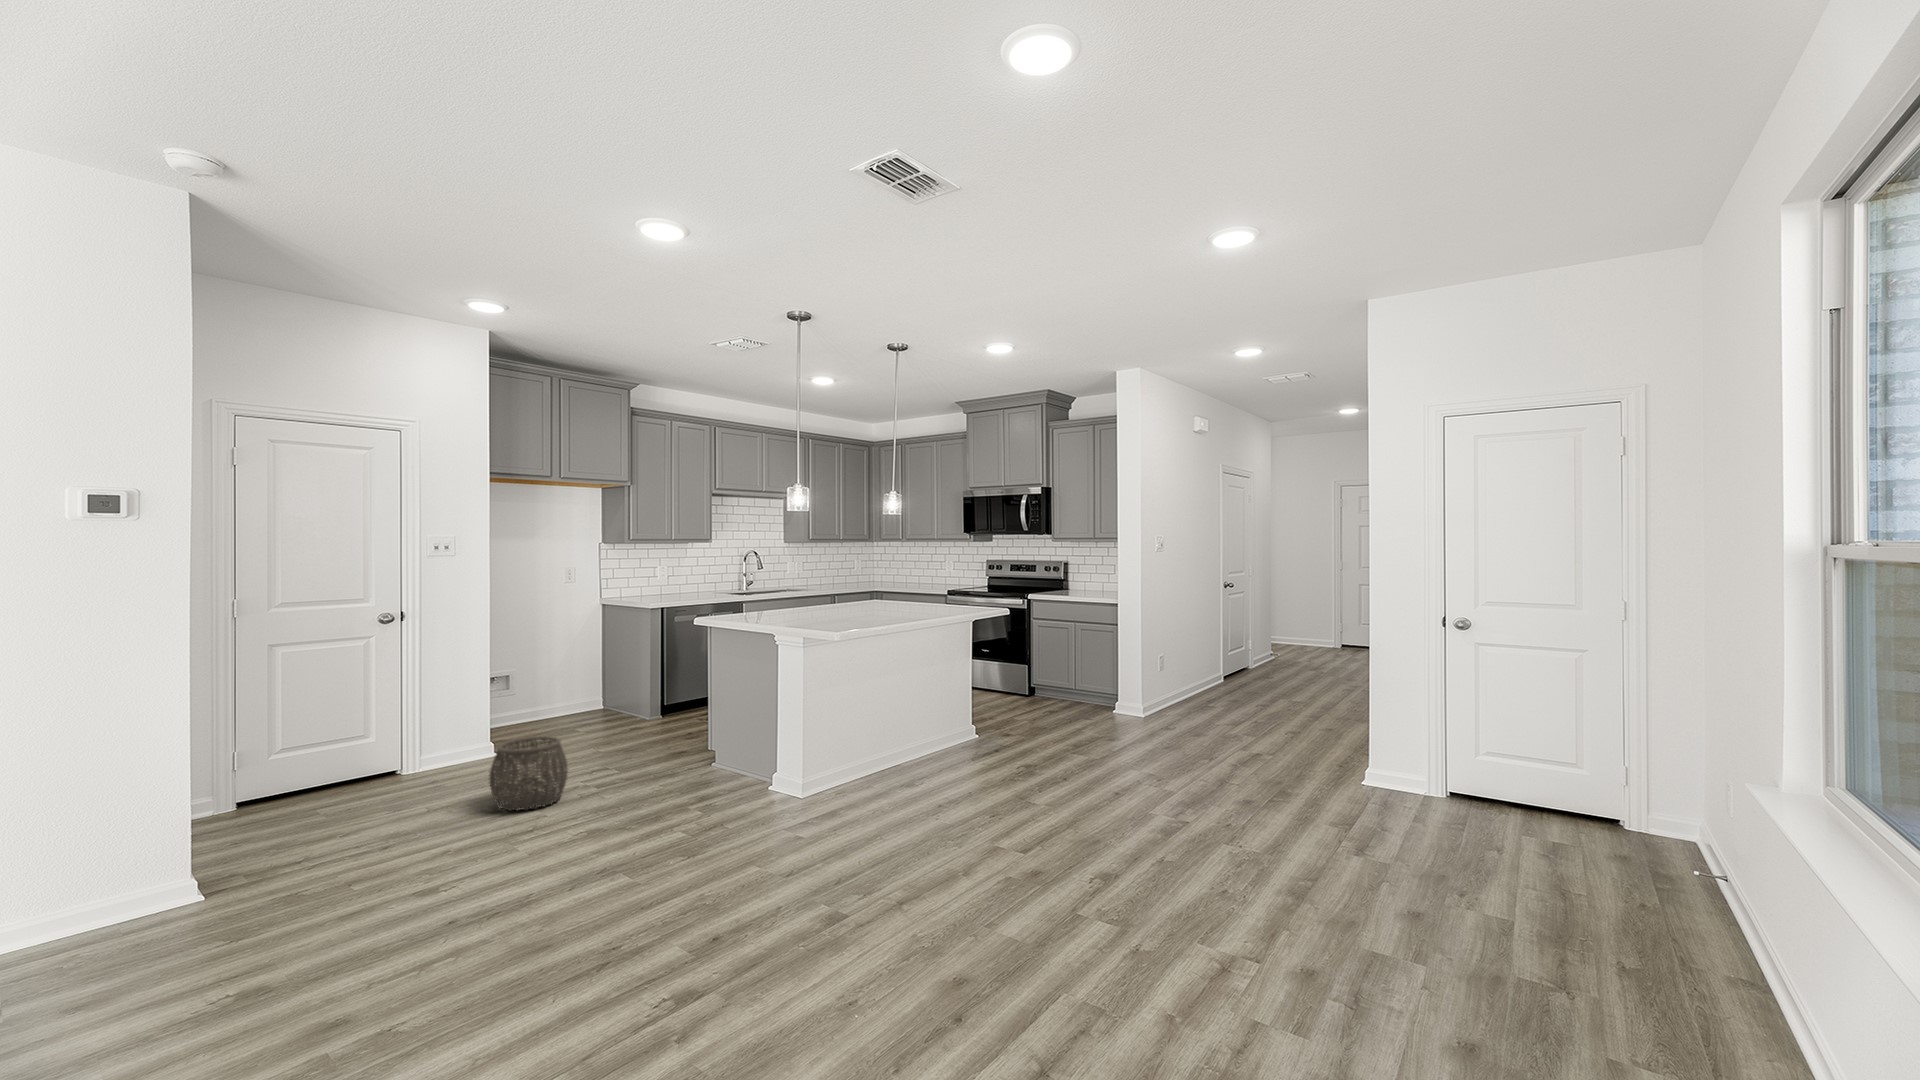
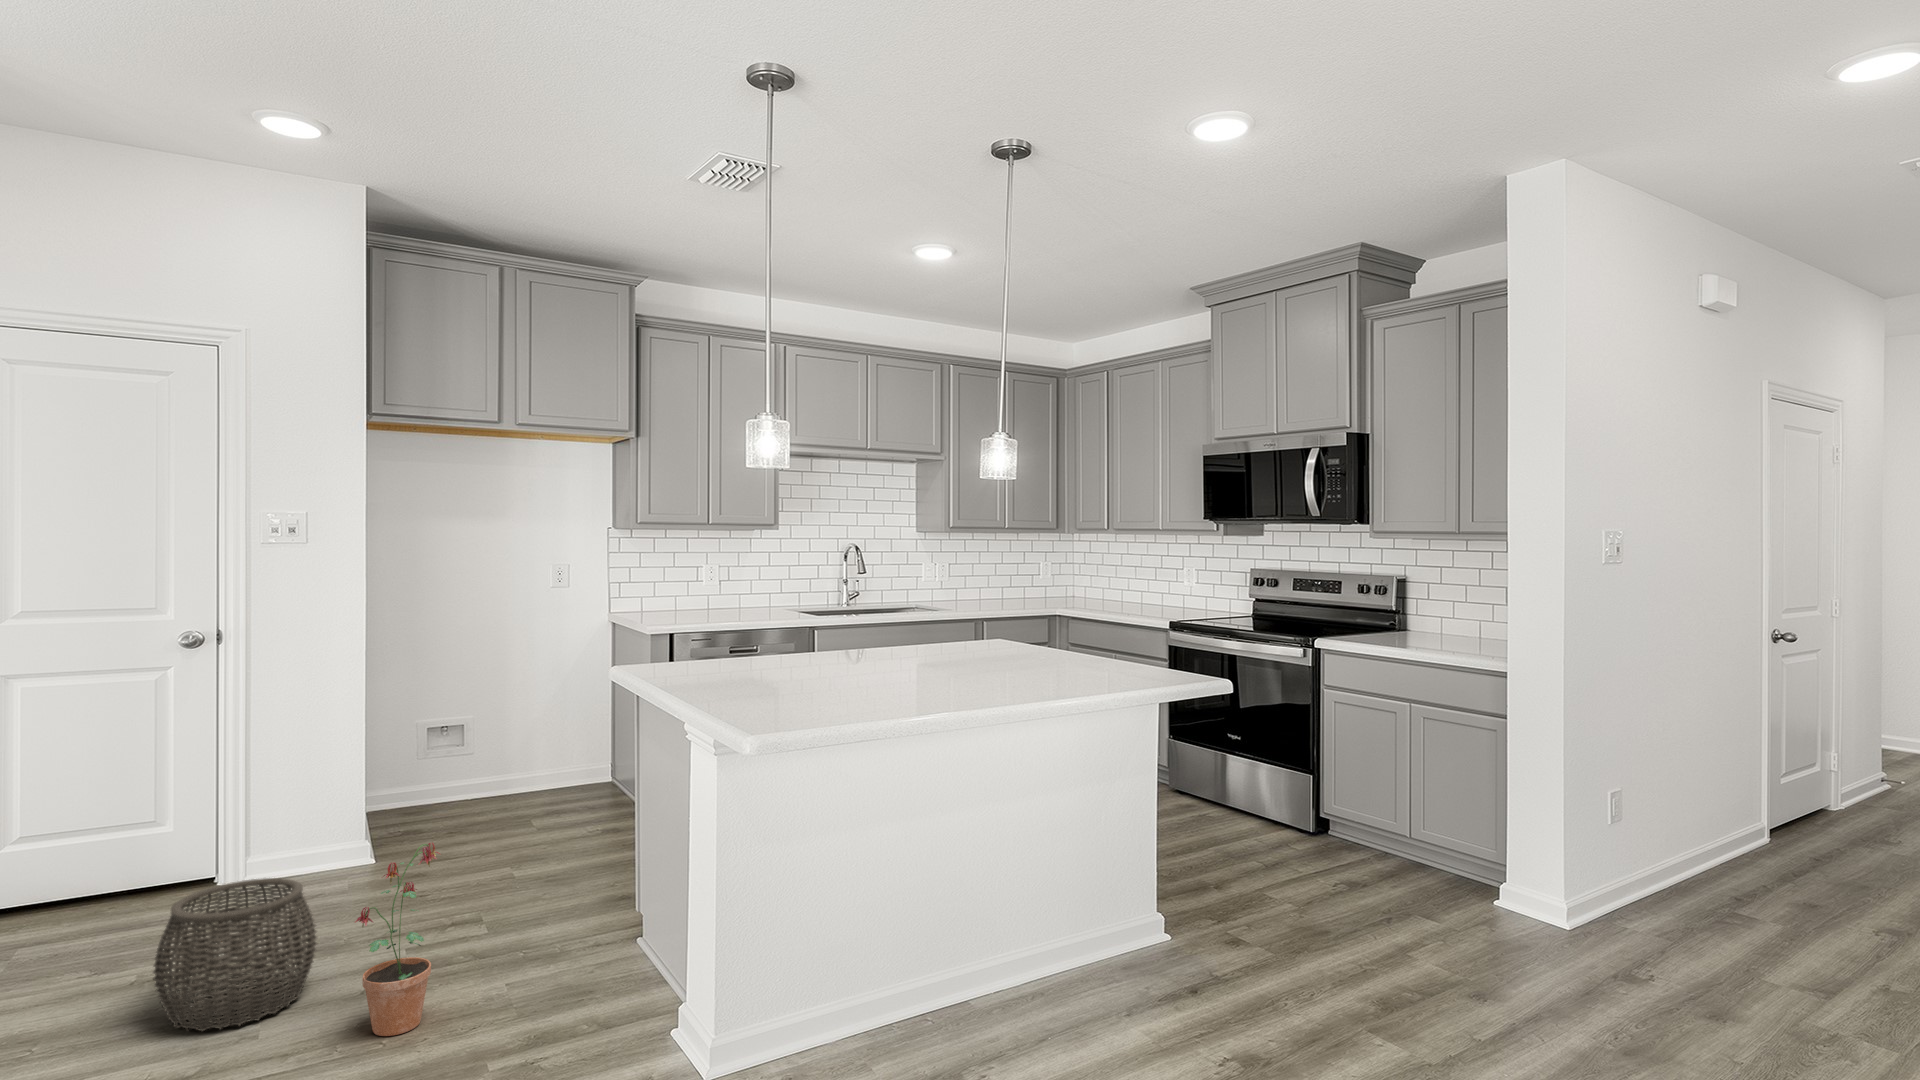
potted plant: none [612,706,647,801] -> present [356,843,440,1036]

